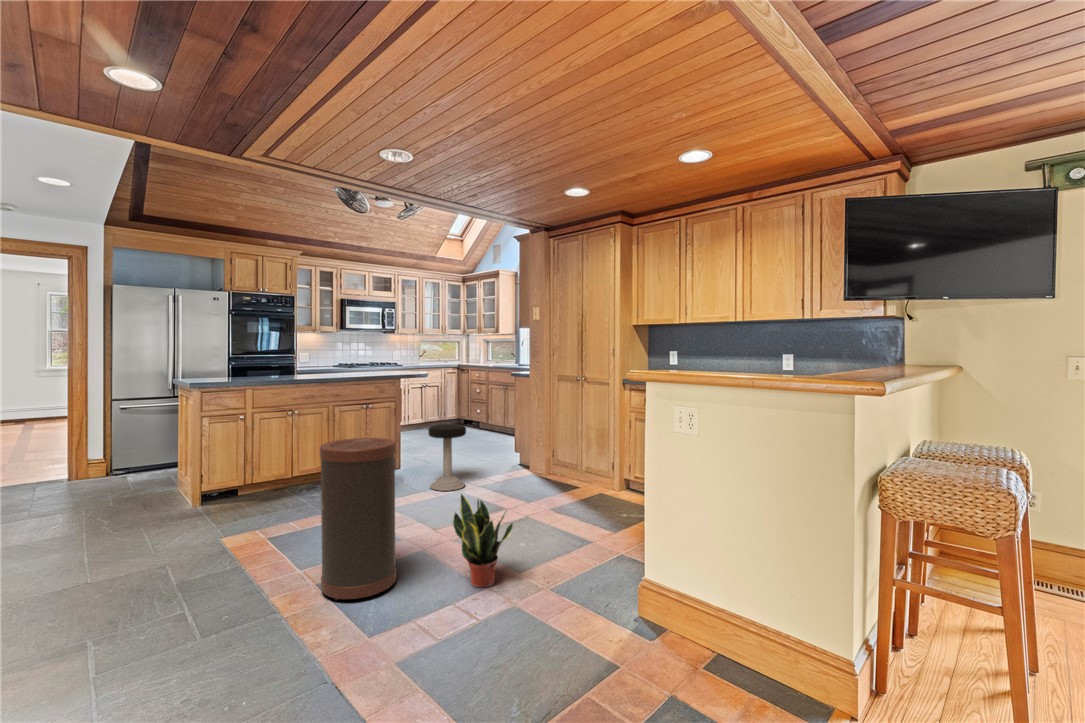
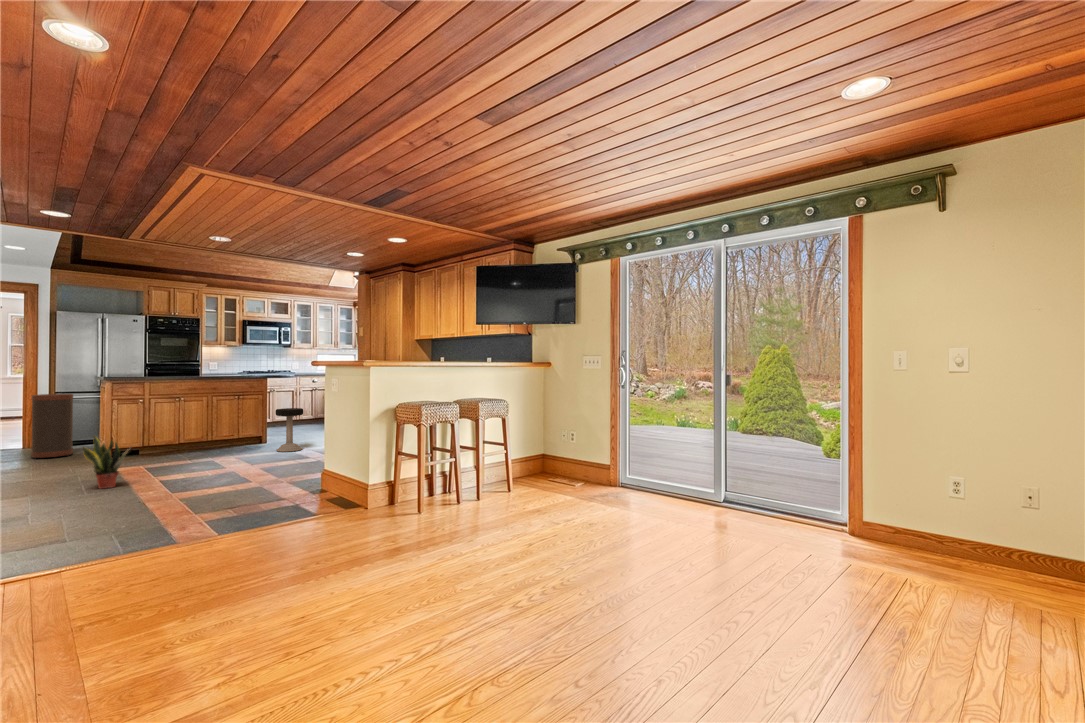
trash can: present [320,438,396,600] -> present [31,394,73,459]
potted plant: present [453,494,513,588] -> present [83,436,127,489]

